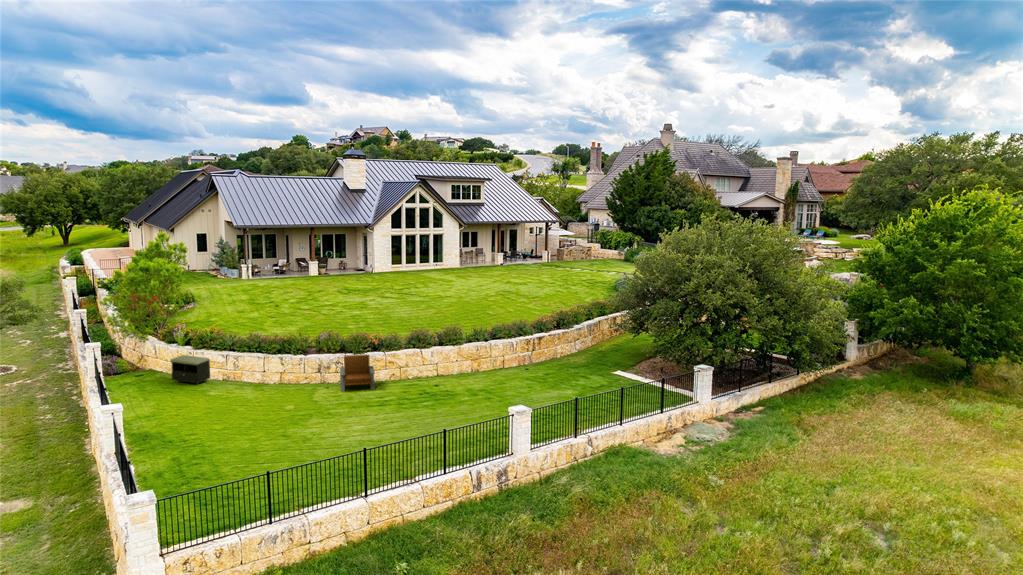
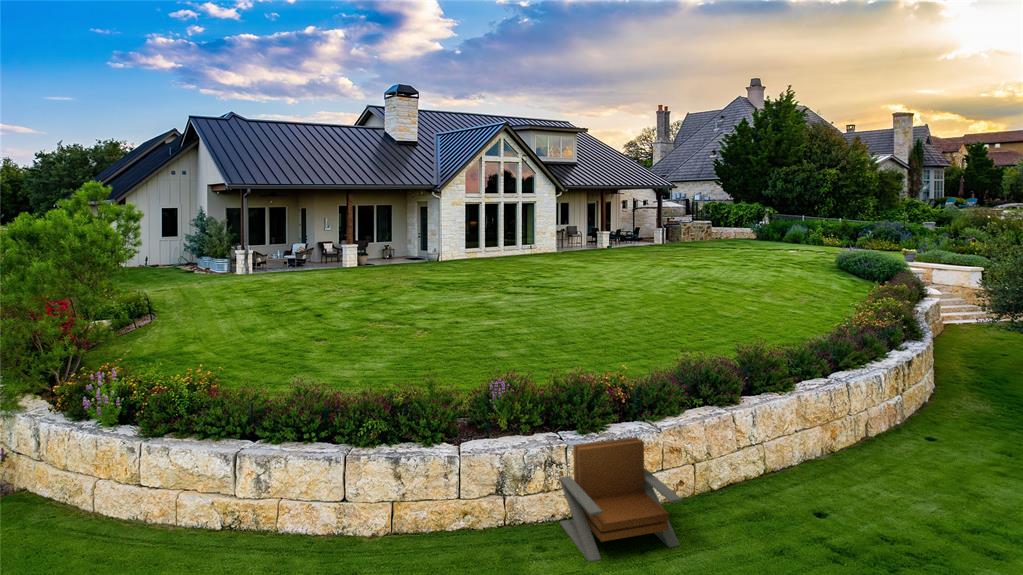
storage bench: present [170,355,210,384] -> none [65,457,187,550]

